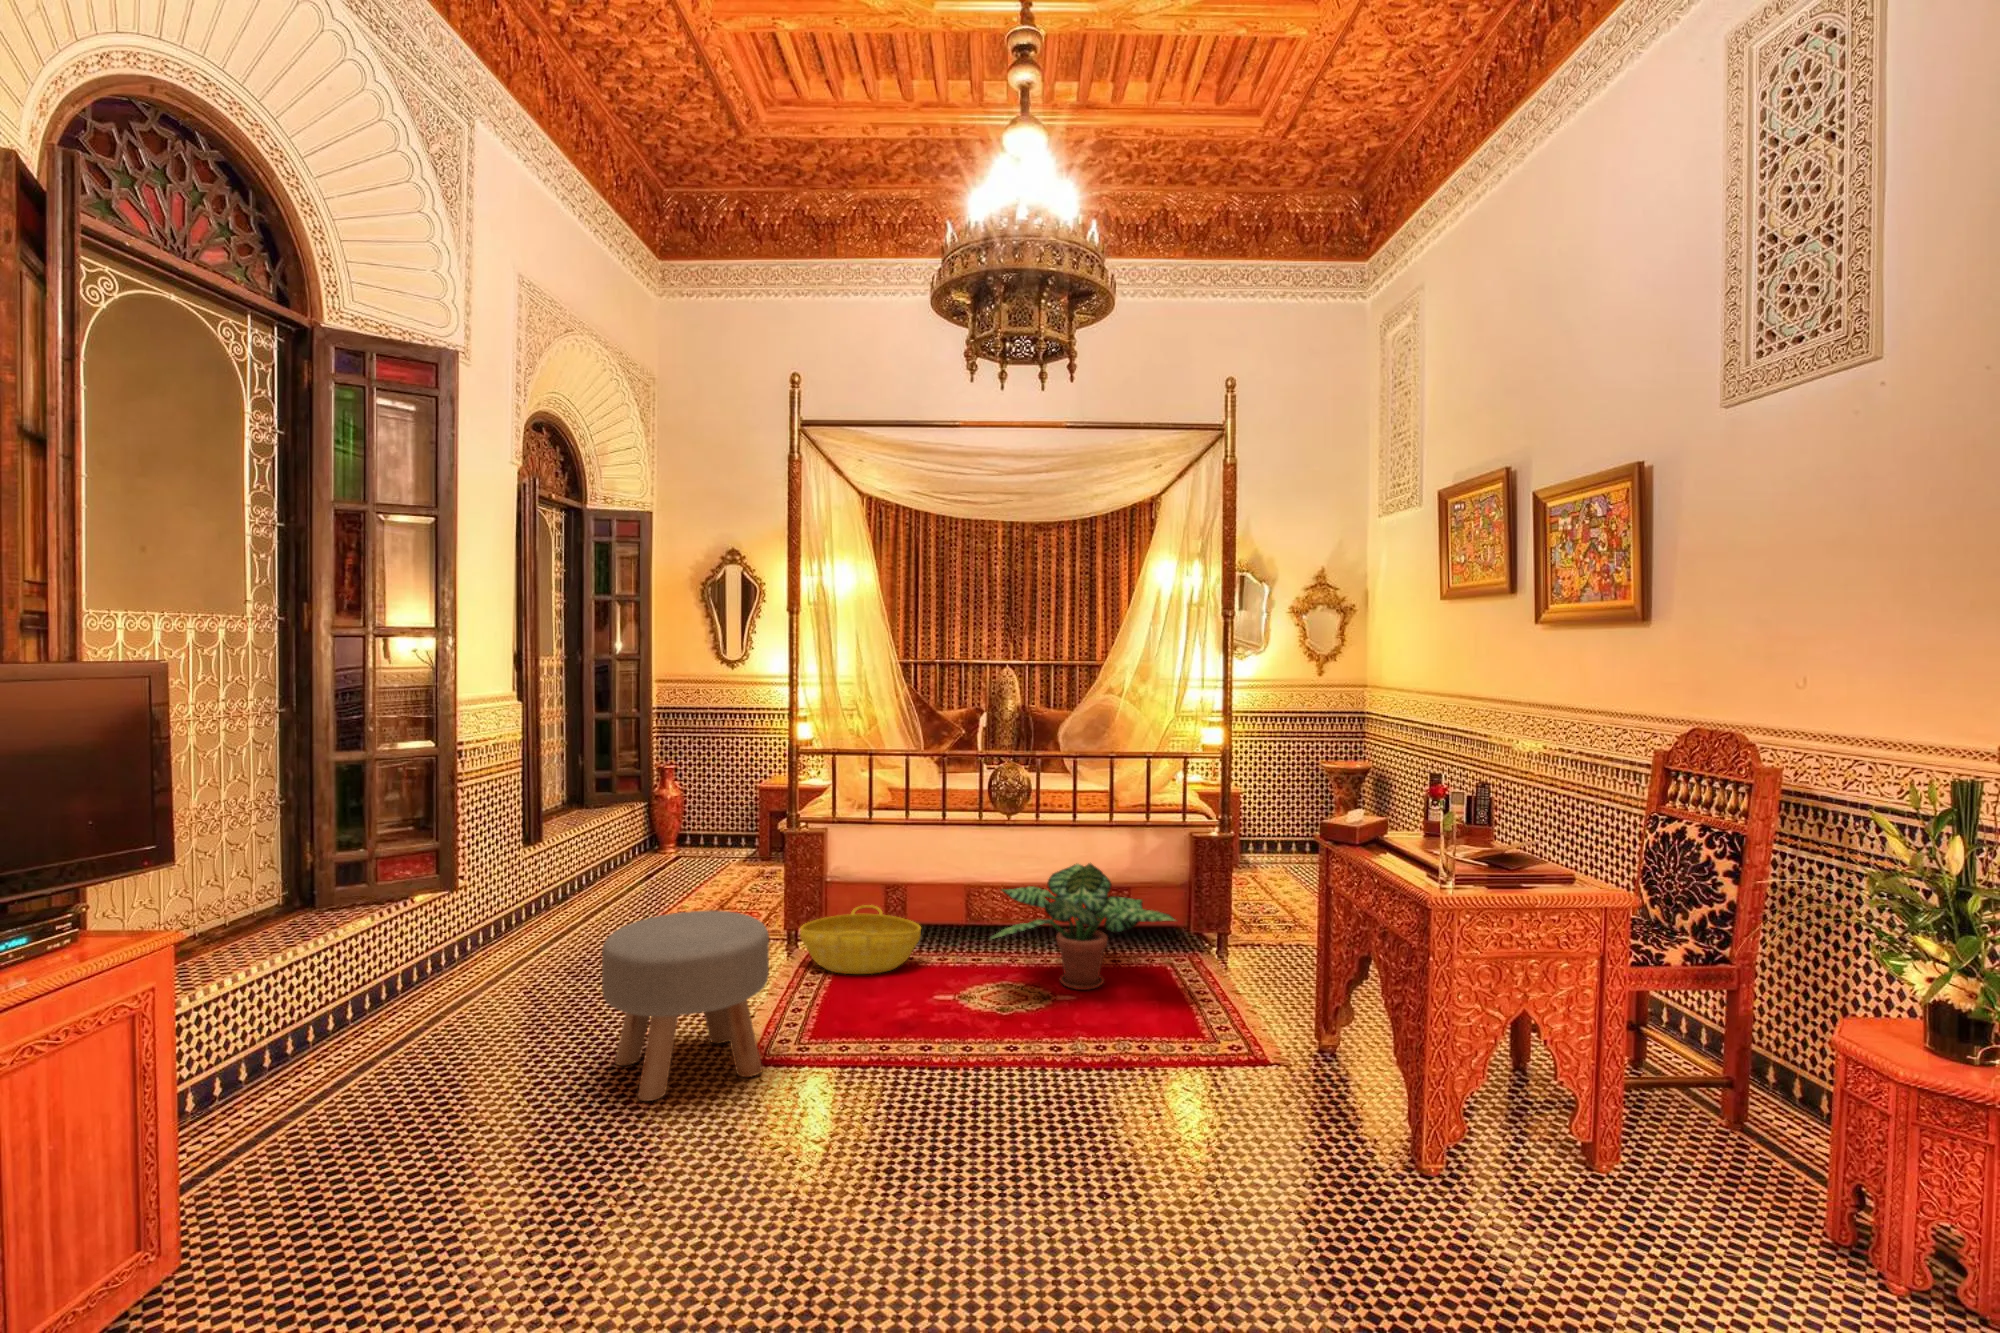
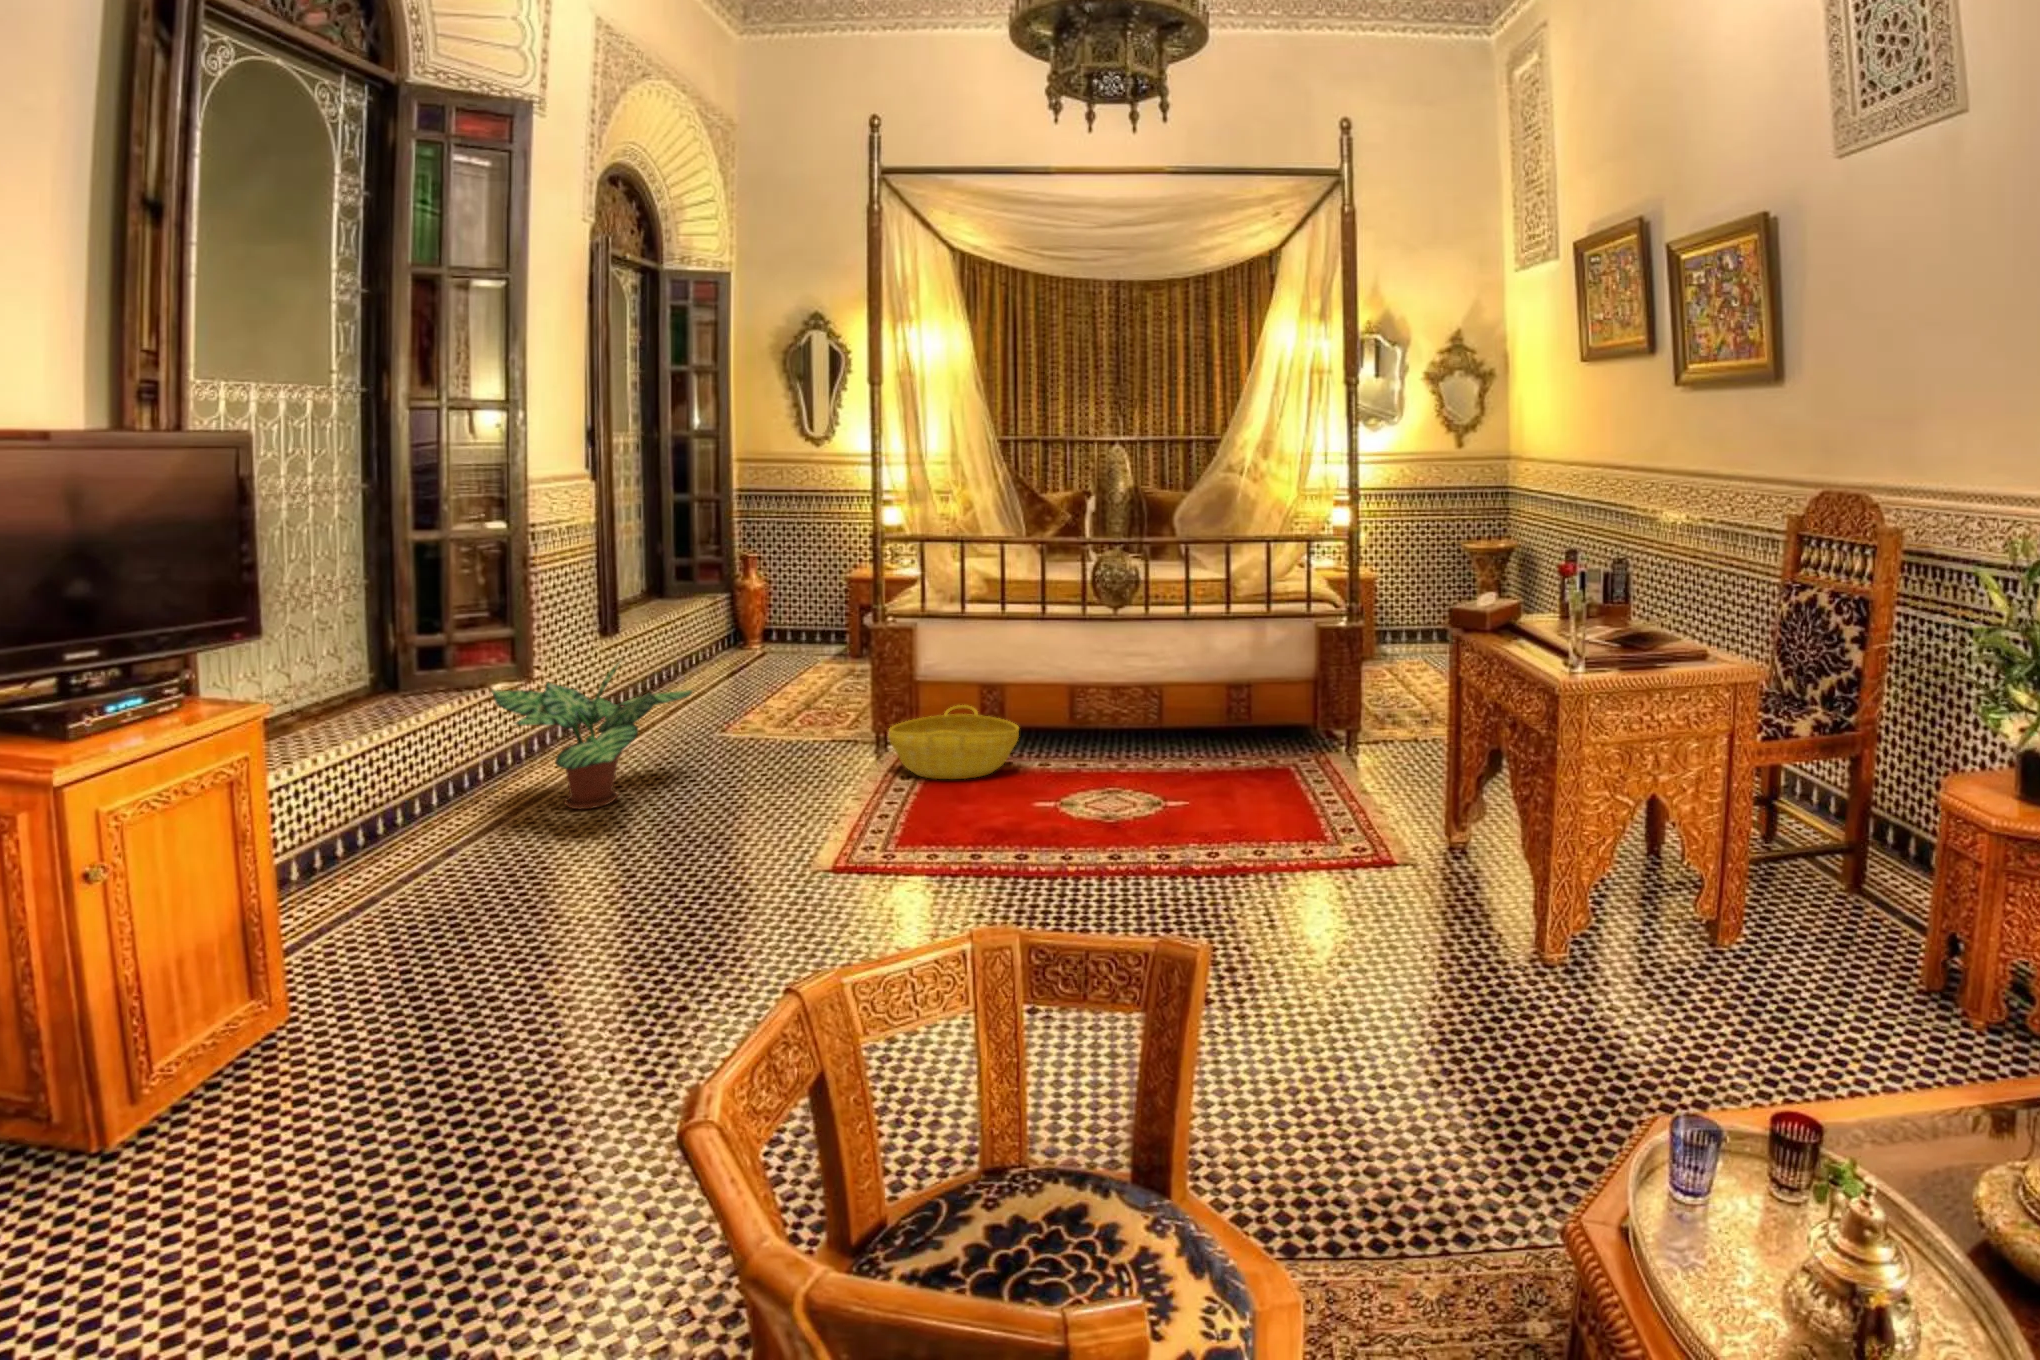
potted plant: present [990,863,1175,990] -> present [492,662,692,809]
ottoman: present [602,910,769,1101] -> none [678,703,853,903]

